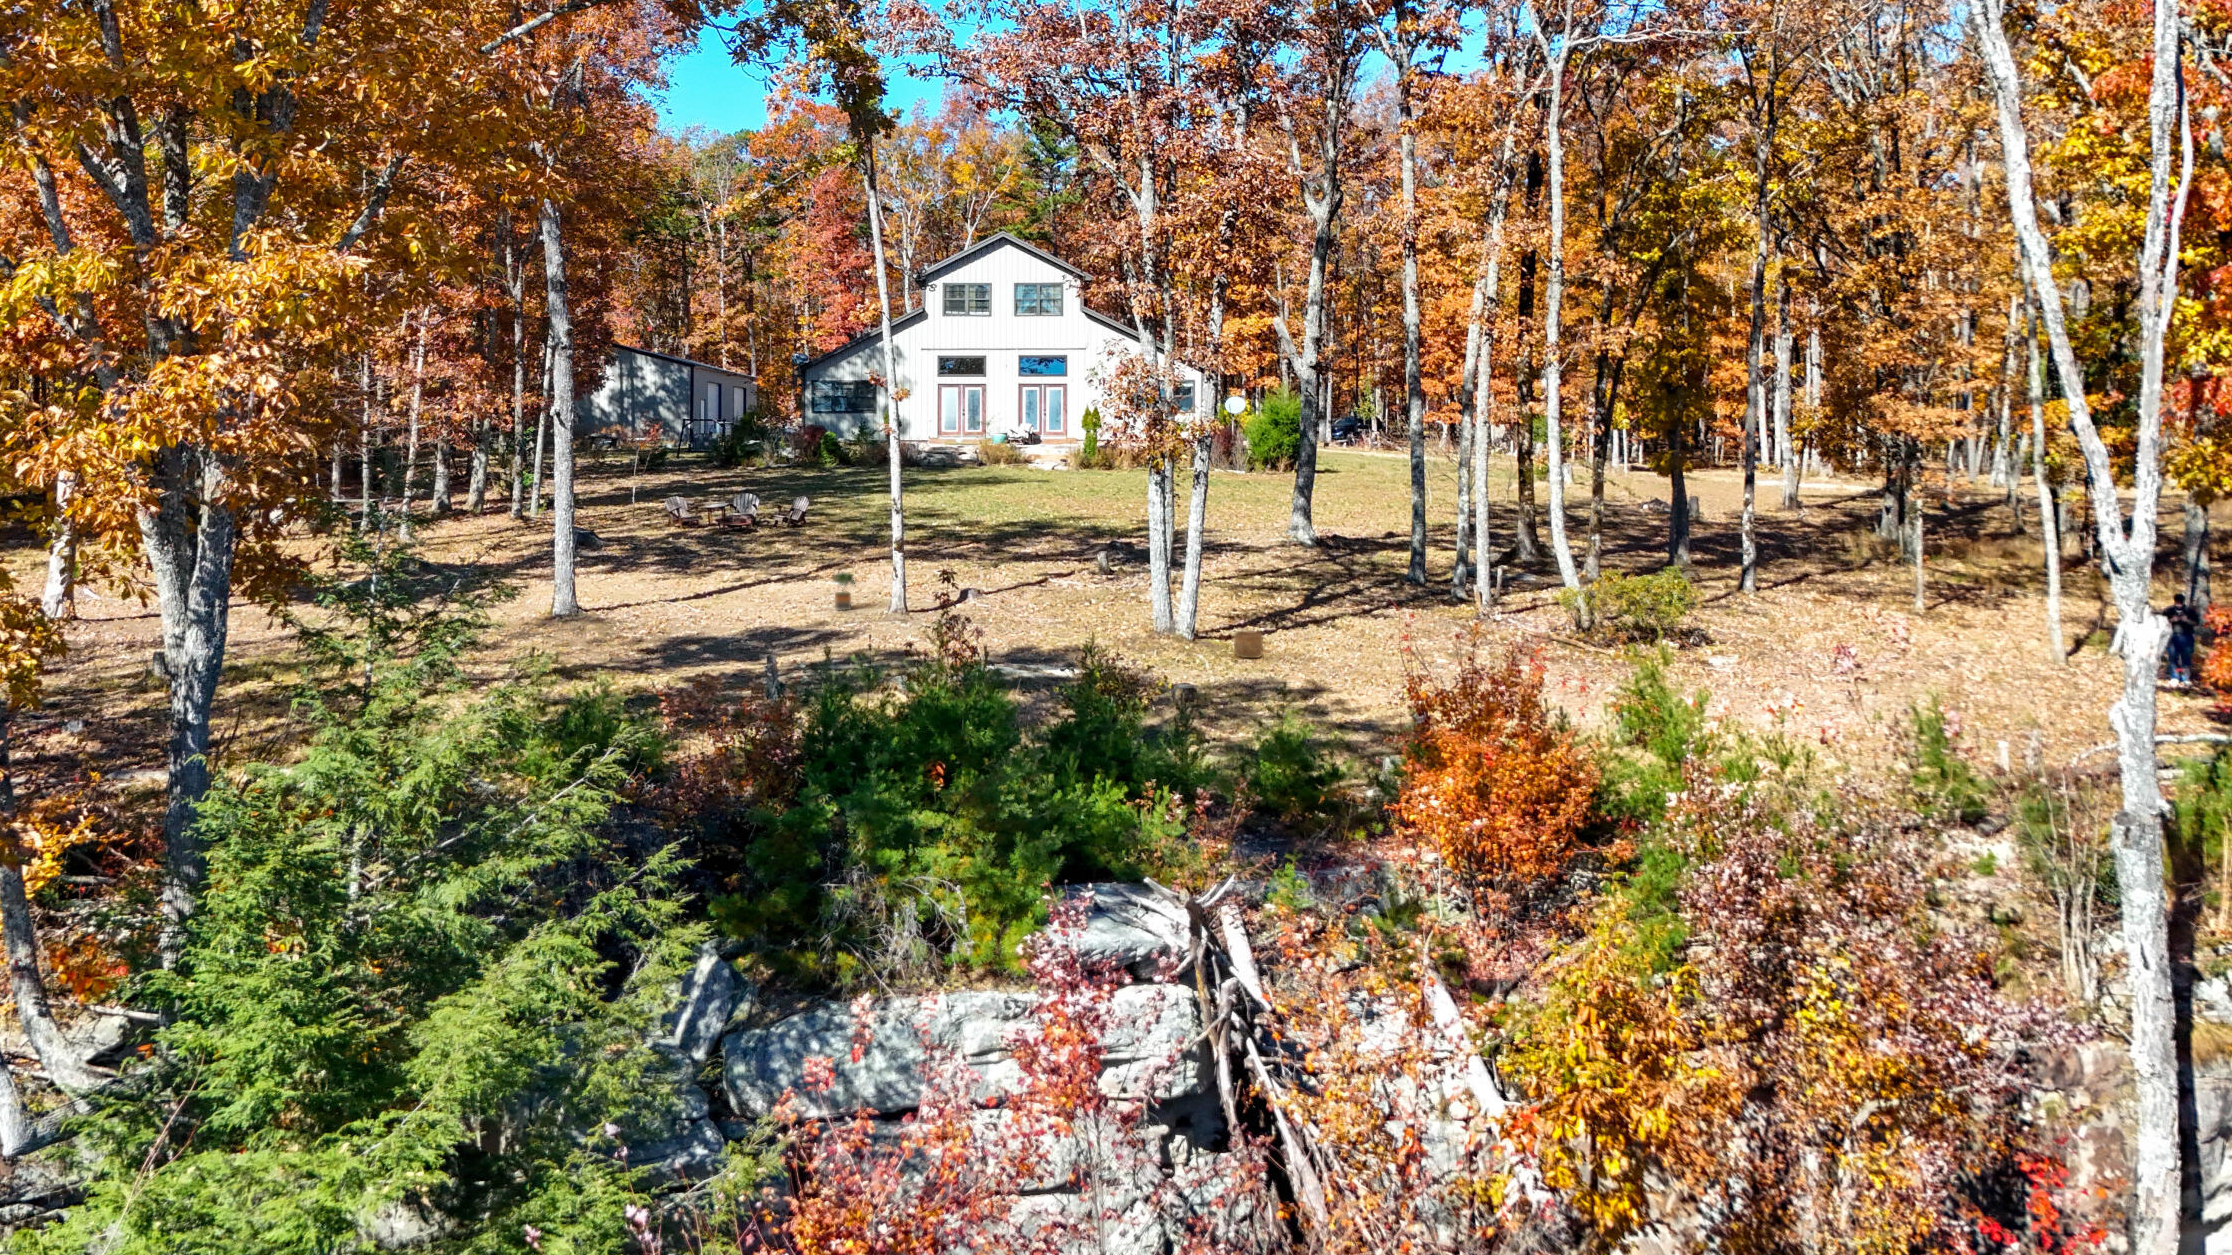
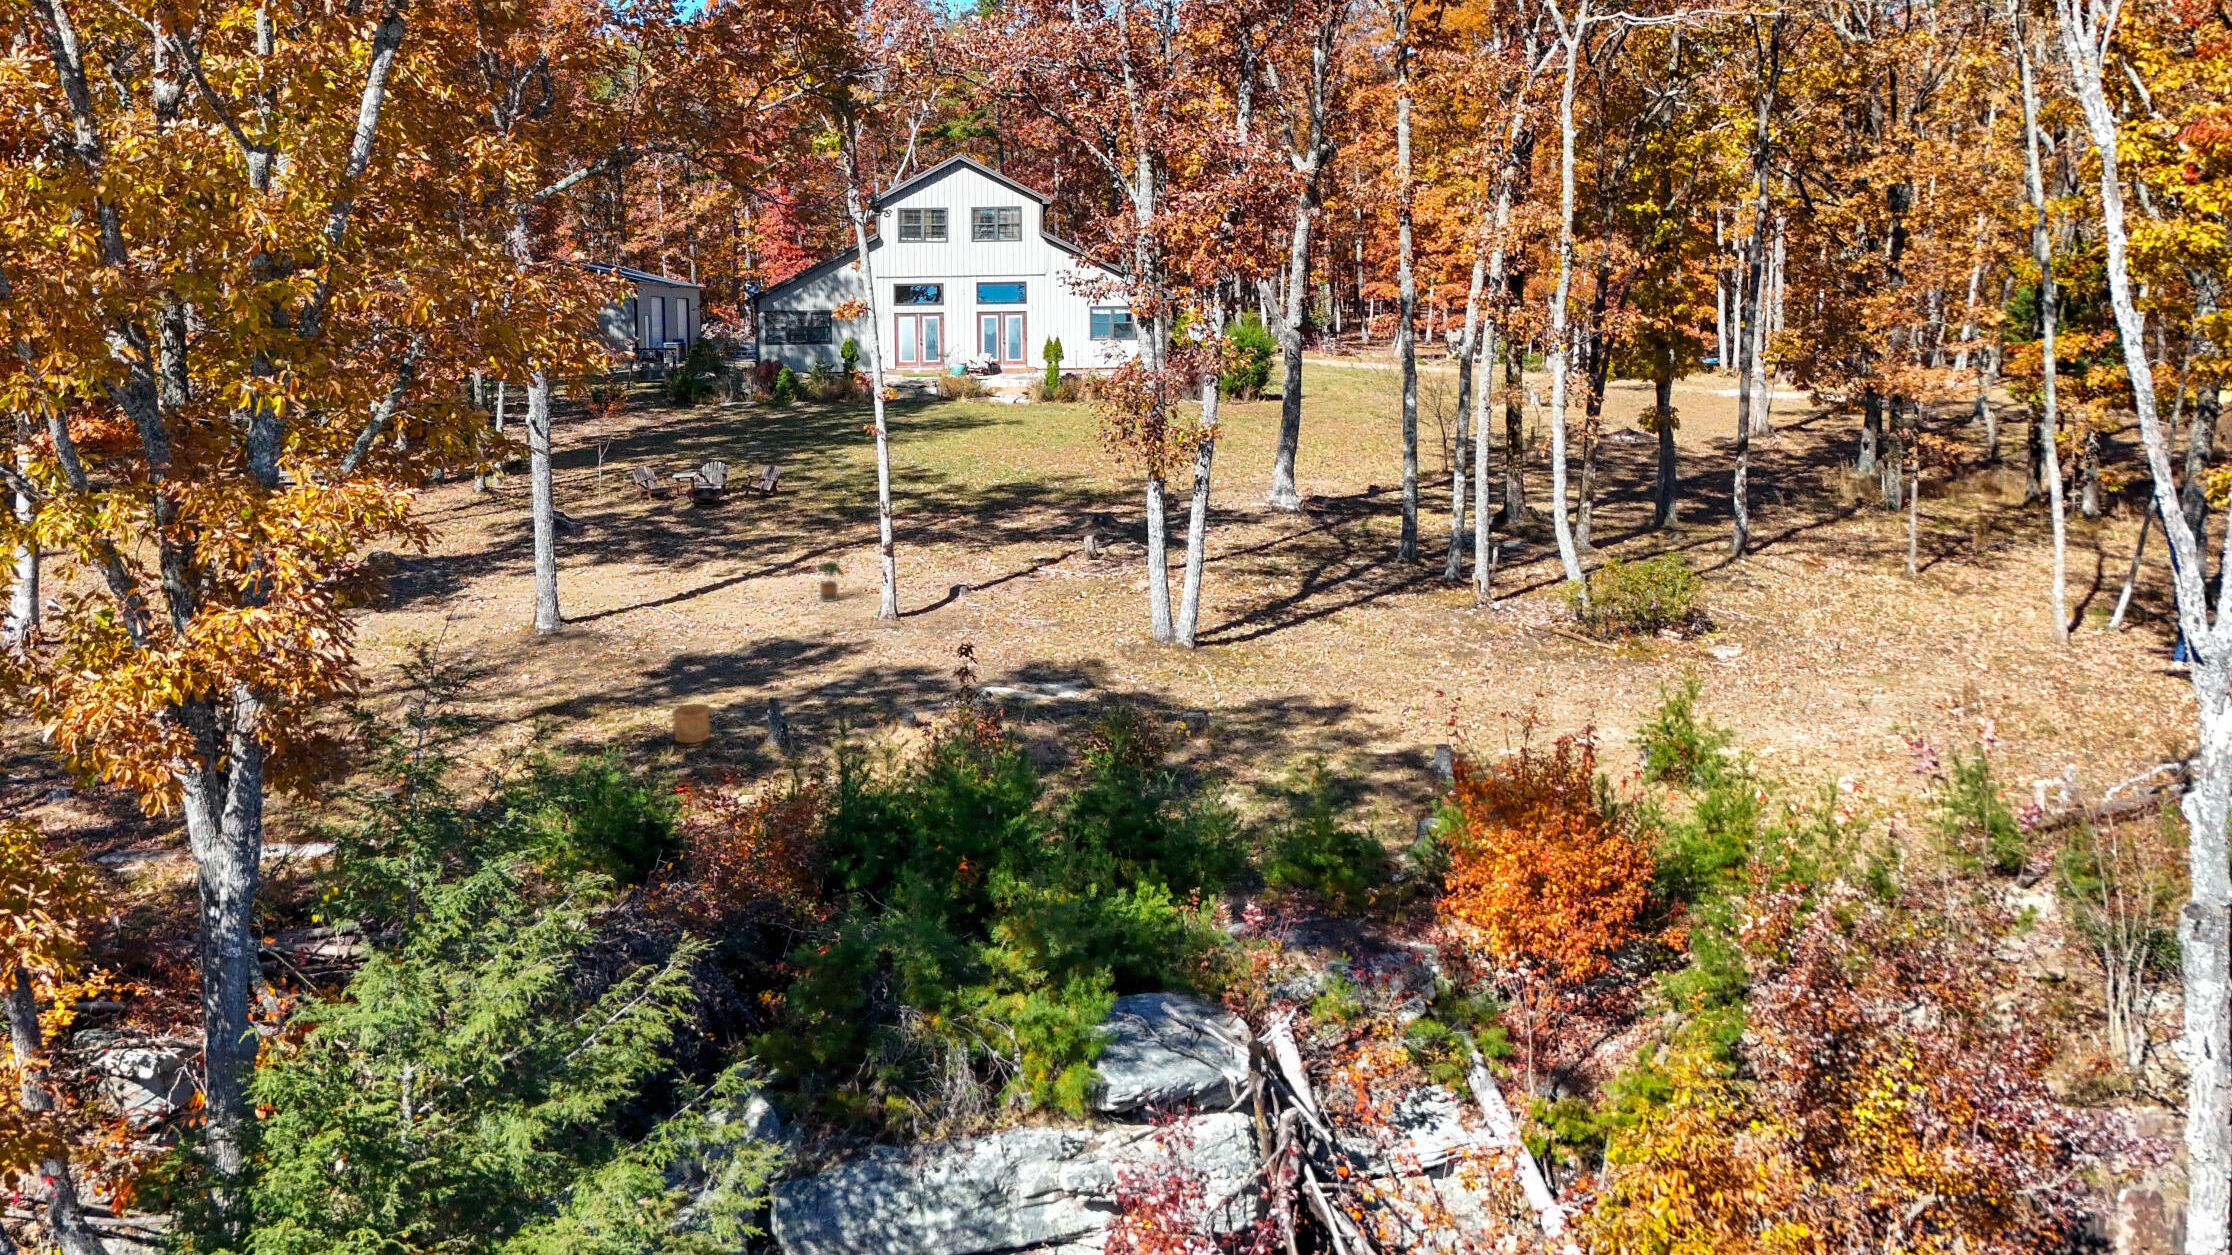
wooden bucket: present [1234,631,1263,658] -> present [672,704,710,743]

